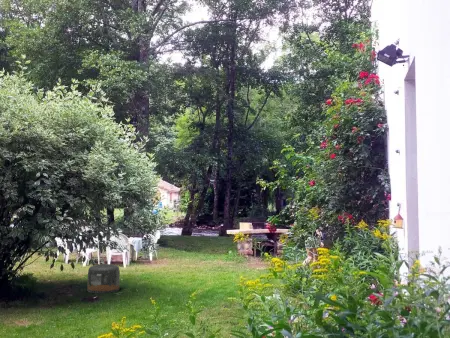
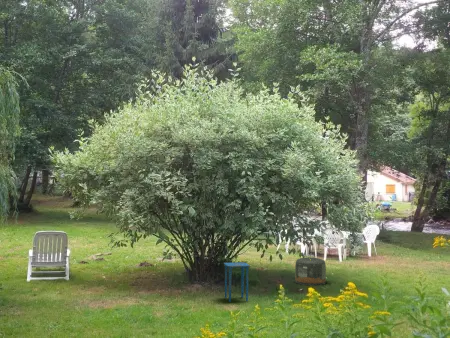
side table: none [11,274,44,320] -> present [224,262,250,302]

